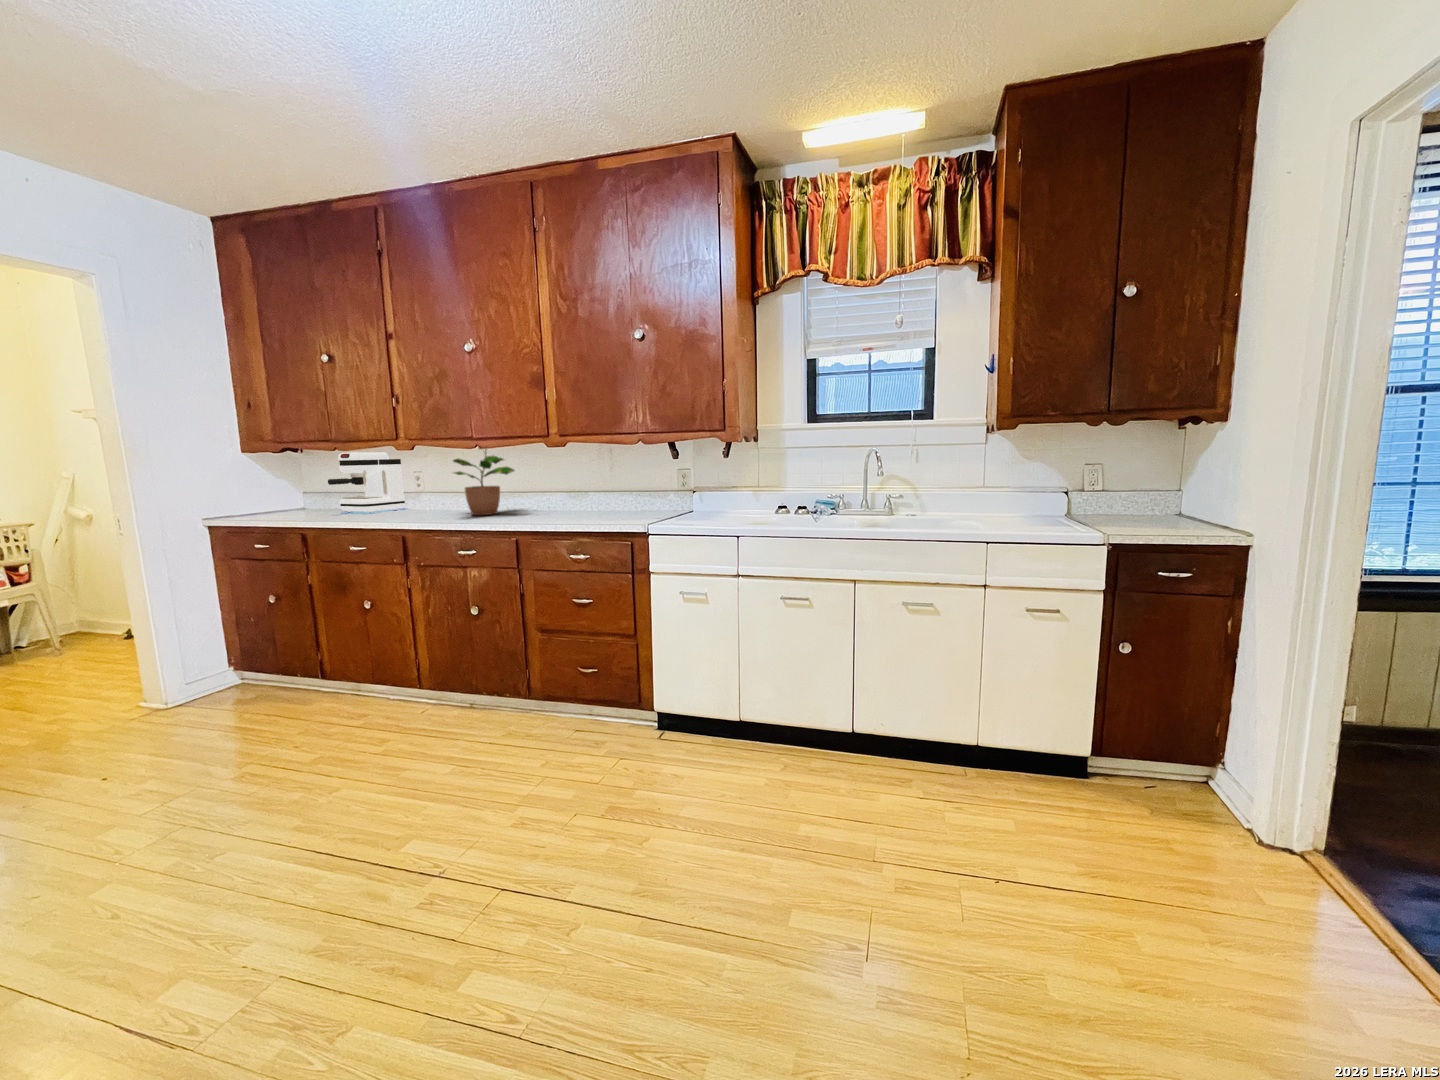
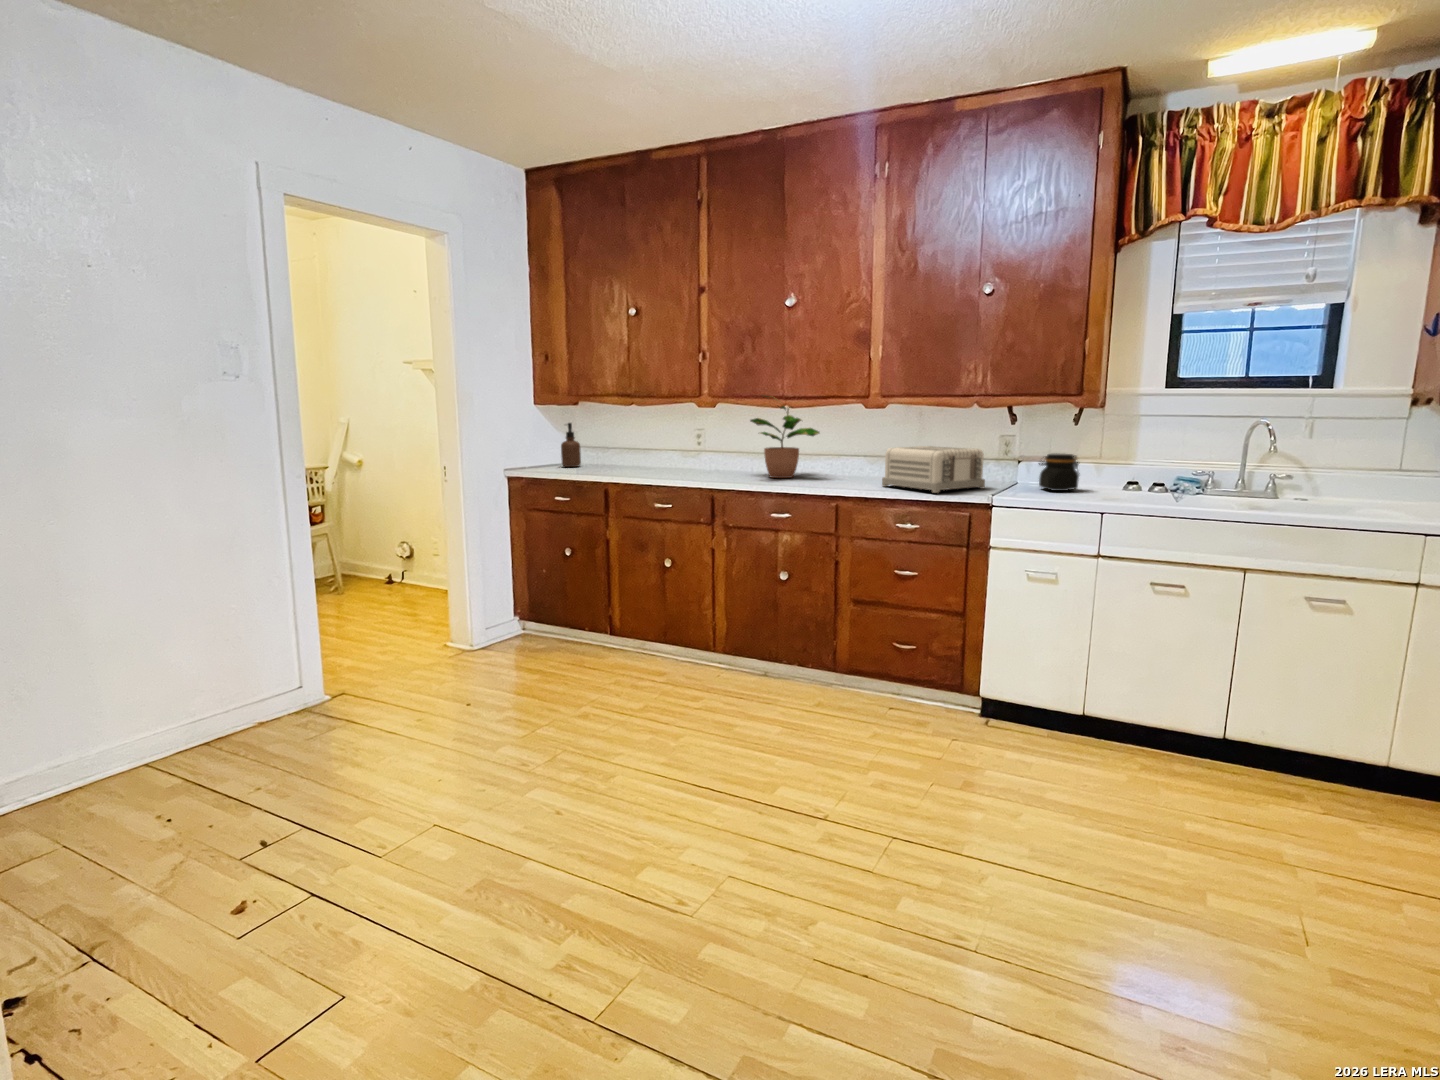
coffee maker: present [328,452,405,513] -> none [621,408,685,471]
soap dispenser: none [276,468,301,512] -> present [561,423,581,467]
toaster: none [565,480,658,524] -> present [882,446,985,493]
jar: none [701,483,737,517] -> present [1039,454,1079,491]

